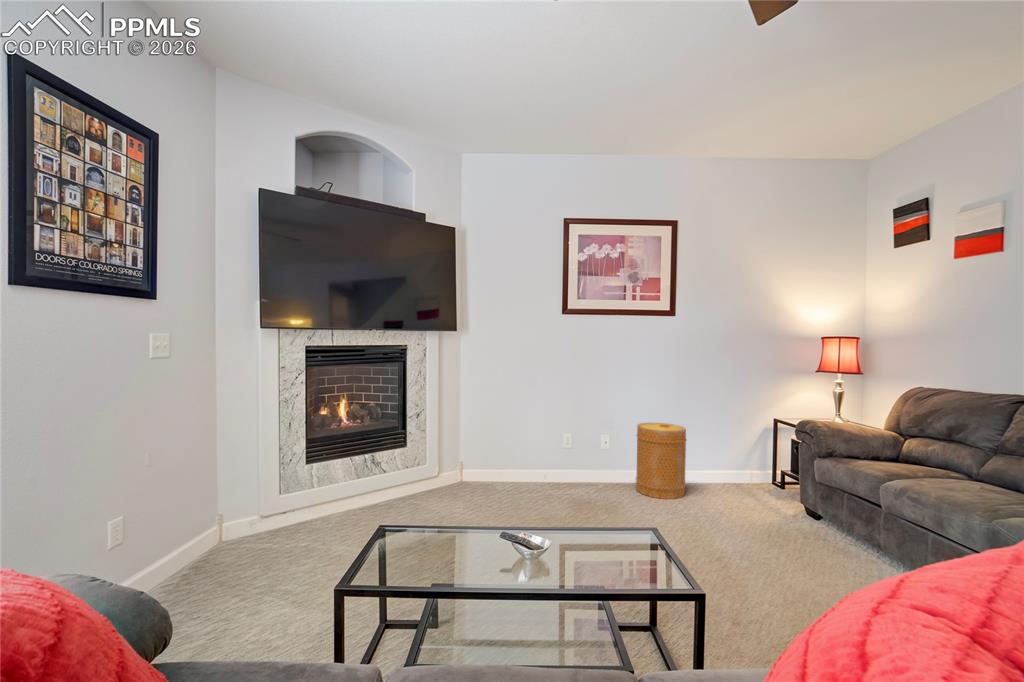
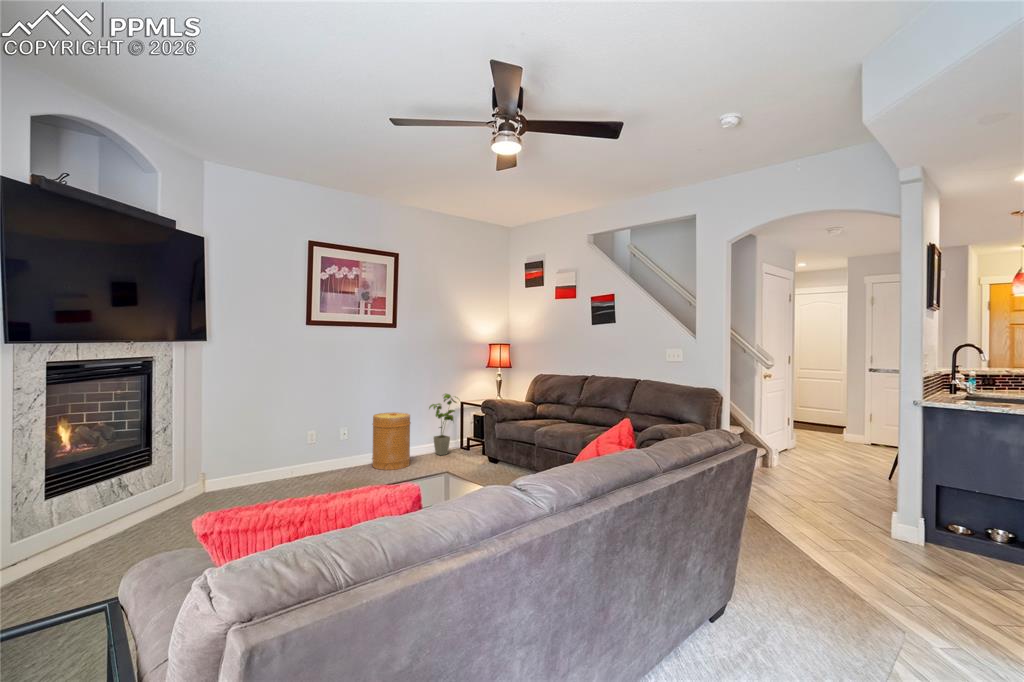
house plant: none [718,405,768,491] -> present [429,394,458,455]

